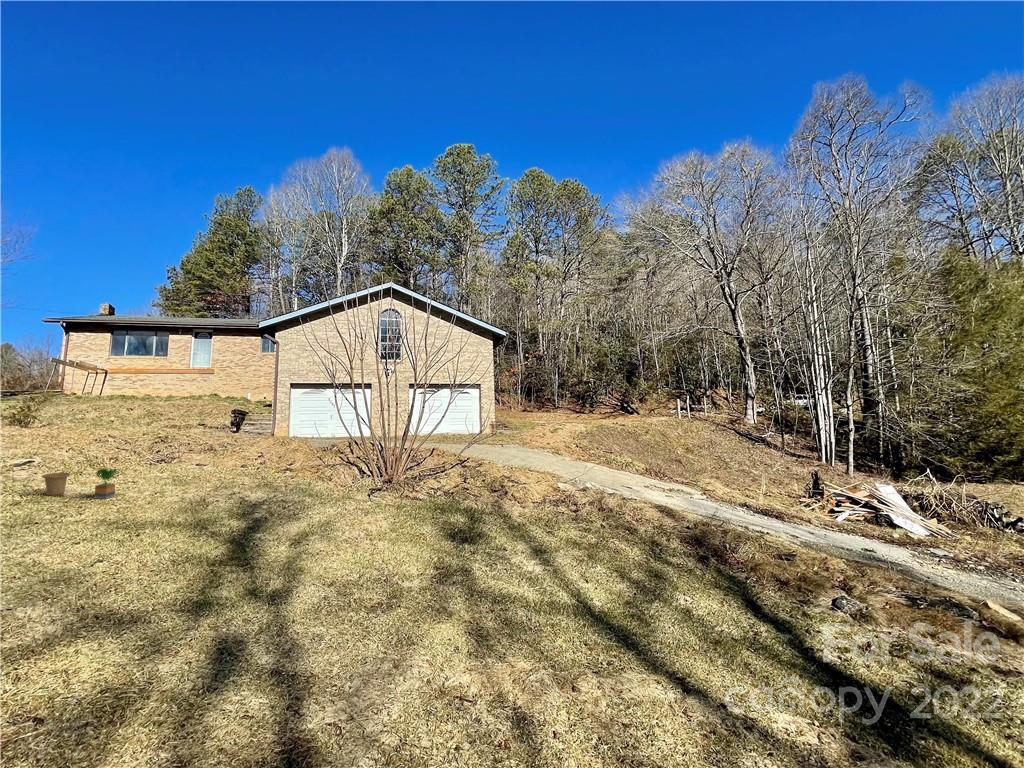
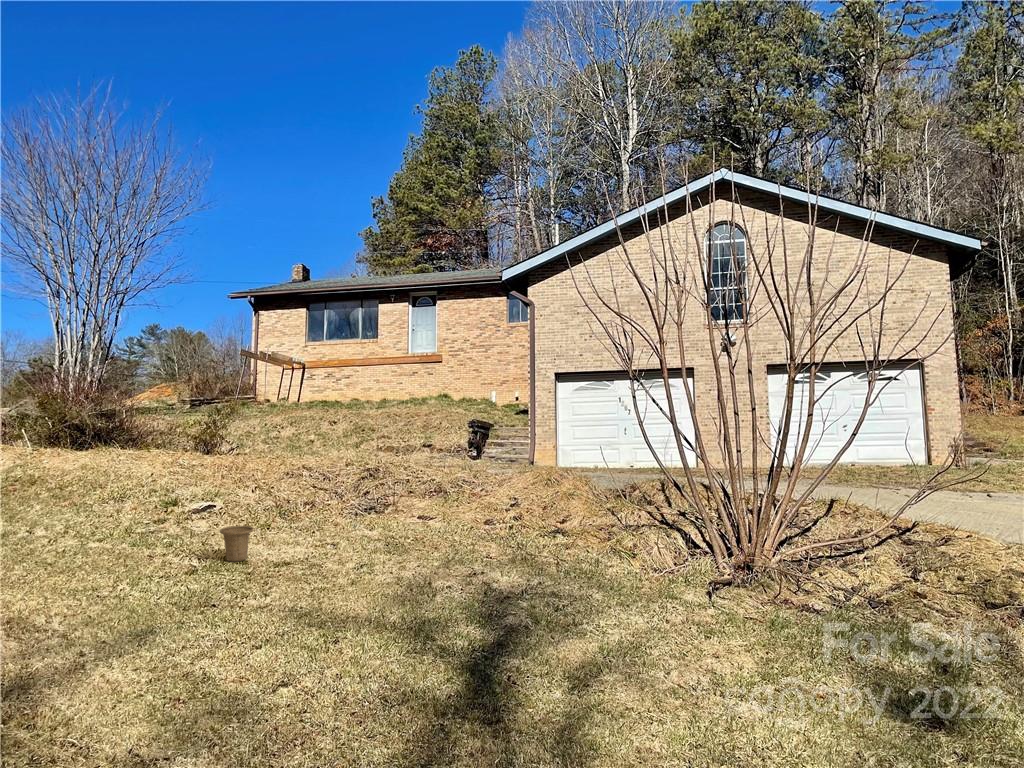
potted tree: present [95,468,119,499] -> none [281,522,314,574]

